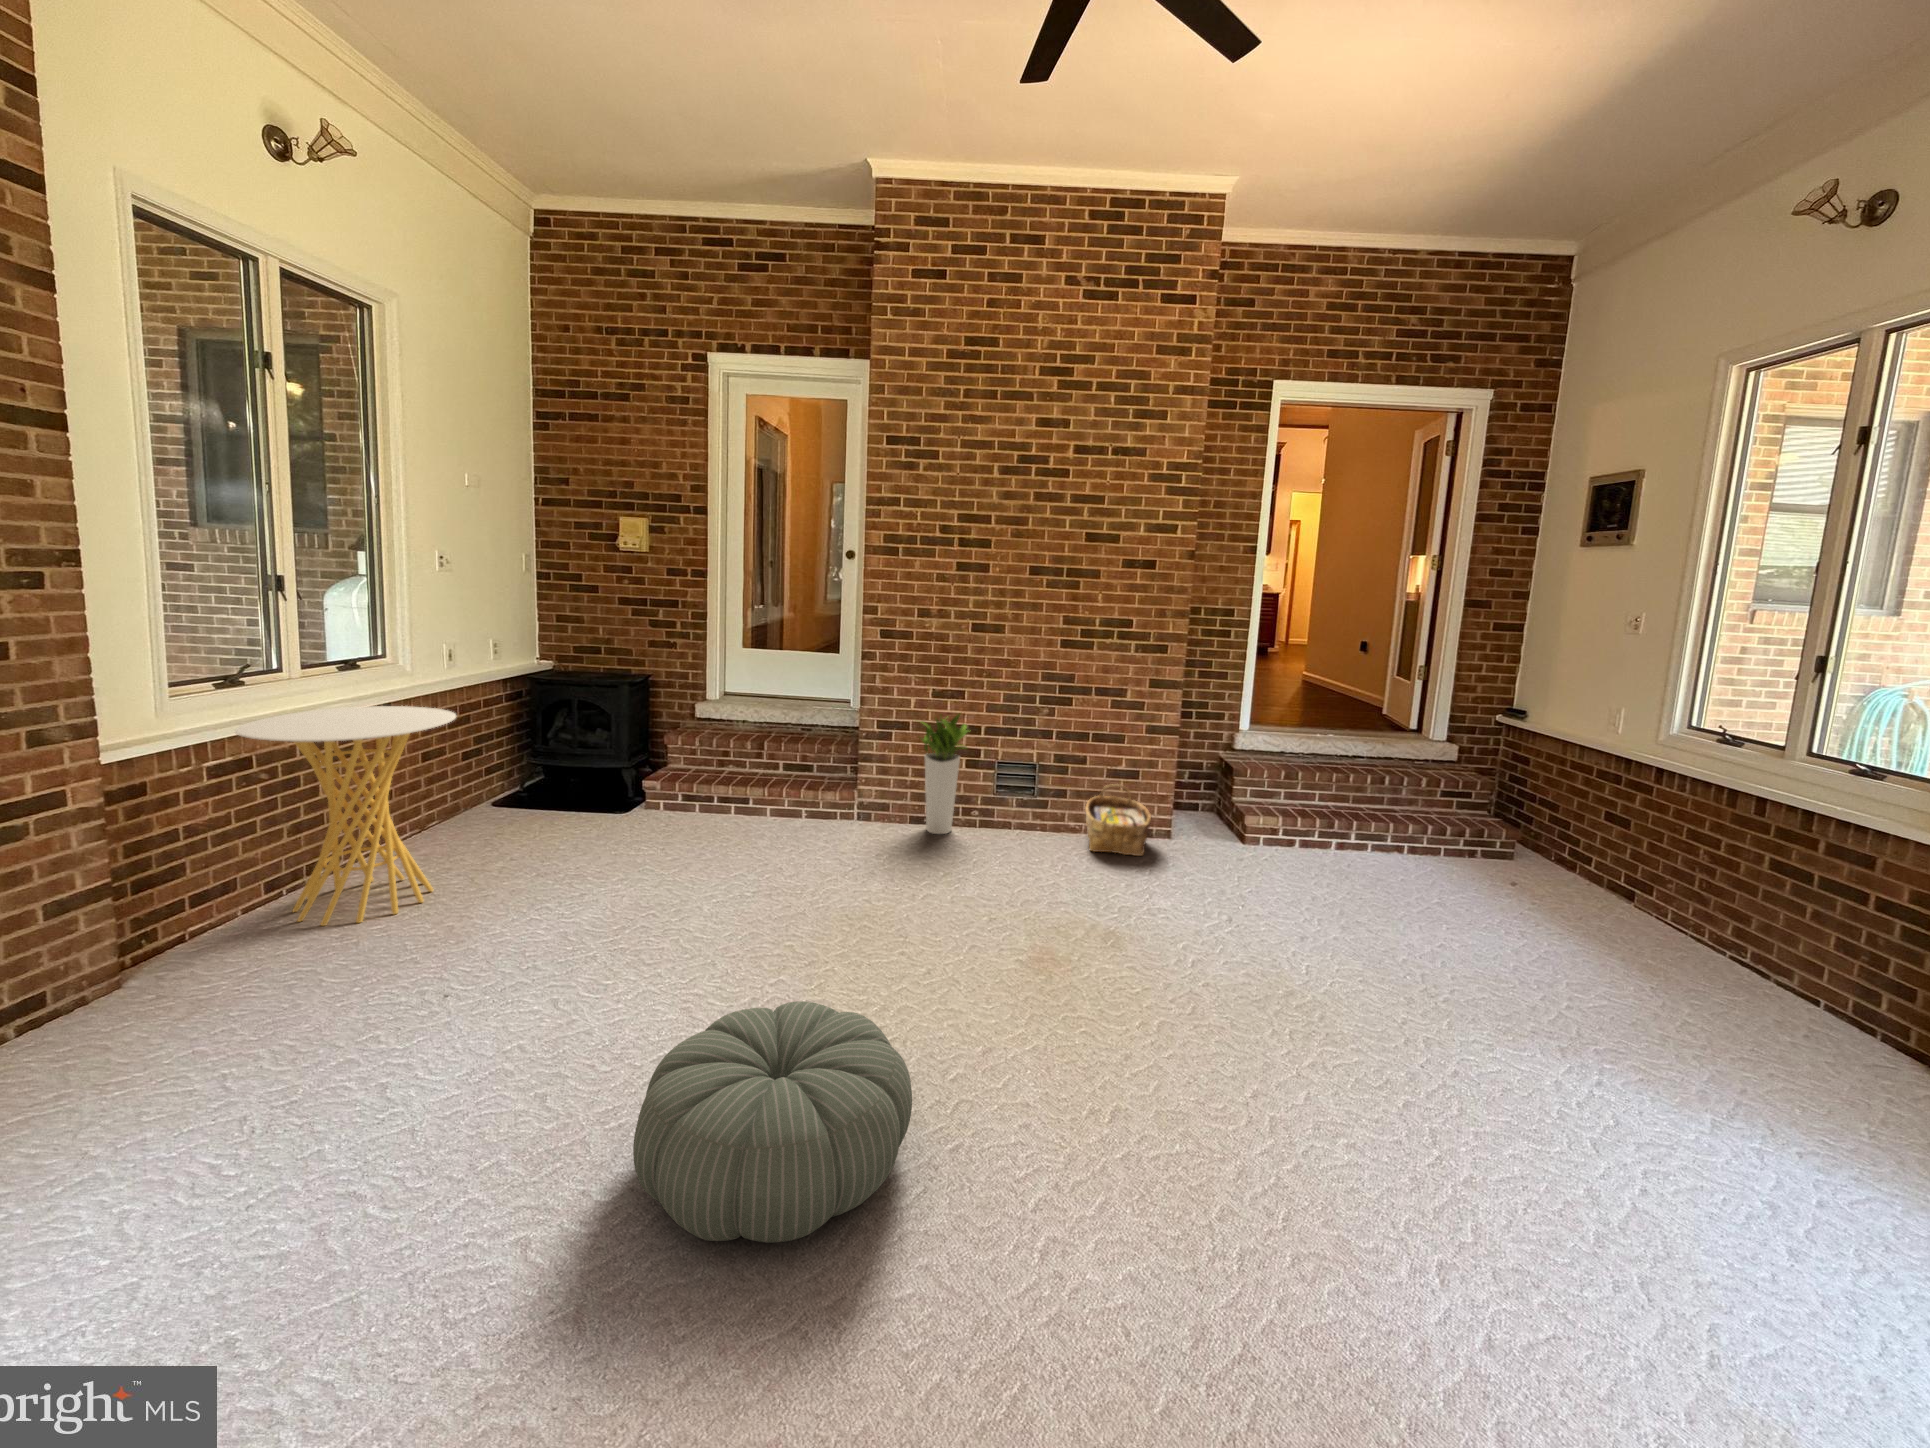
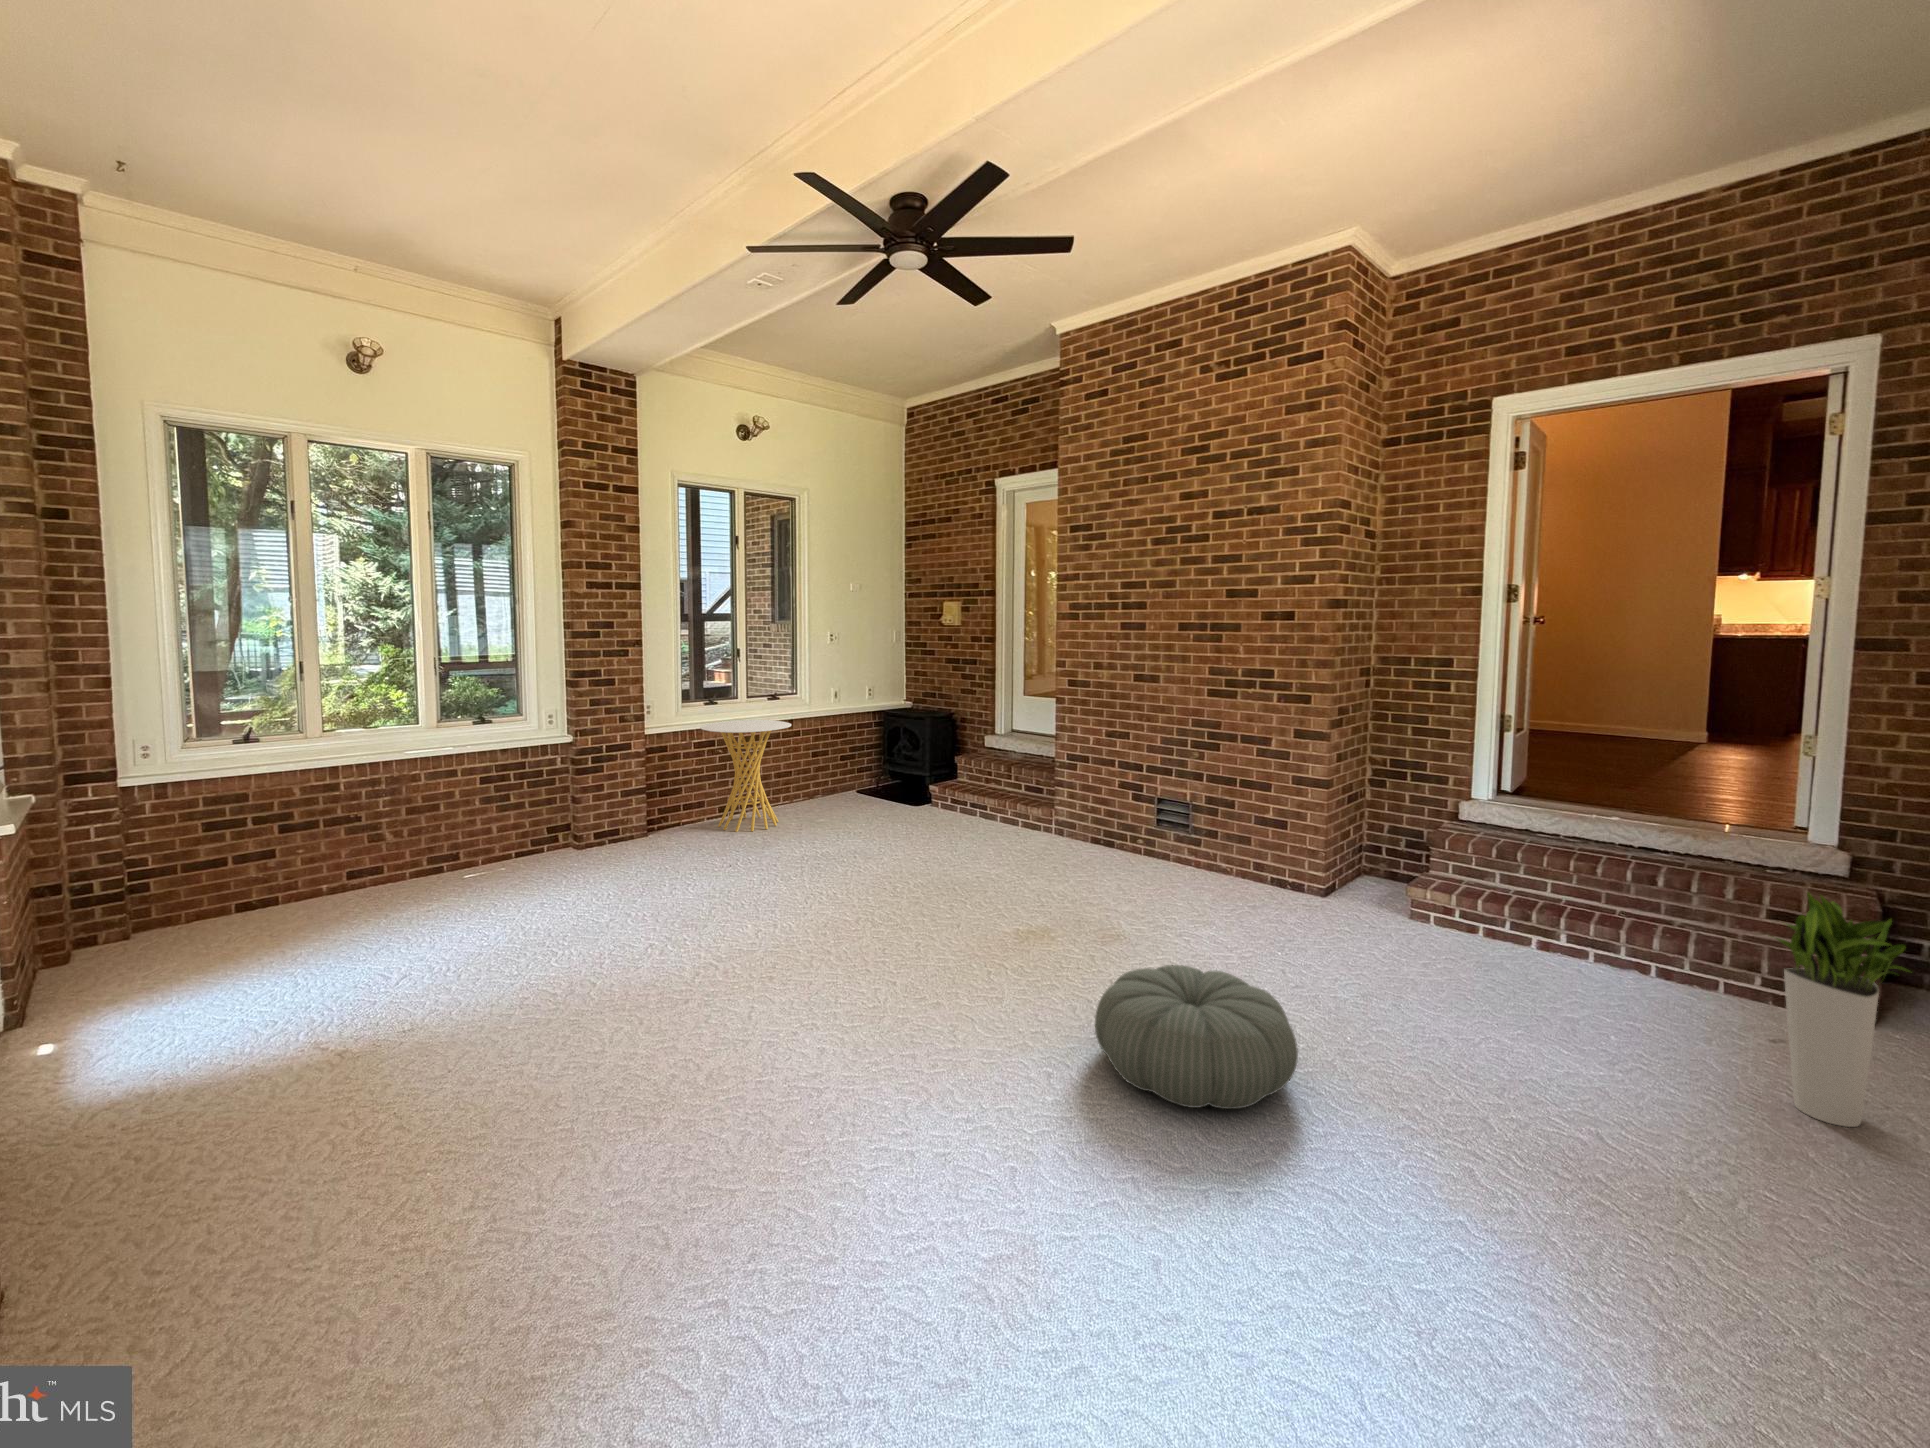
planter: present [922,714,968,834] -> present [1776,892,1909,1127]
woven basket: present [1085,784,1151,856] -> none [1197,832,1274,900]
pouf: present [633,1001,912,1243] -> present [1095,965,1298,1109]

